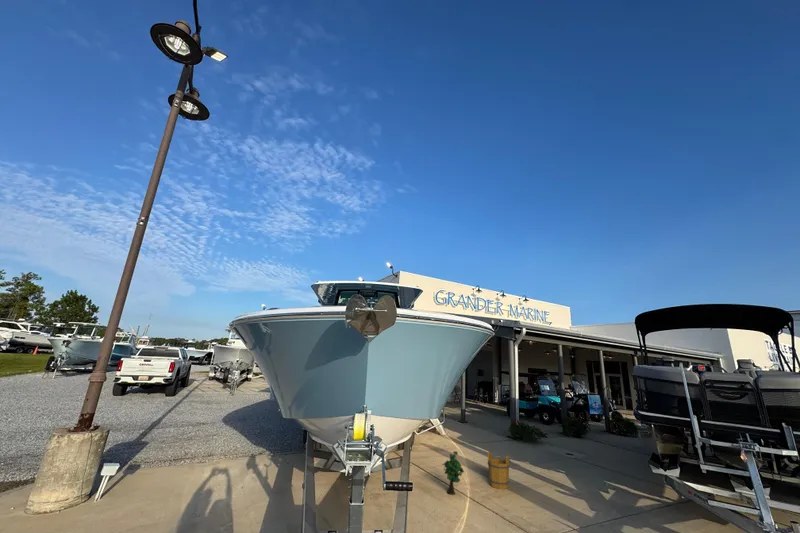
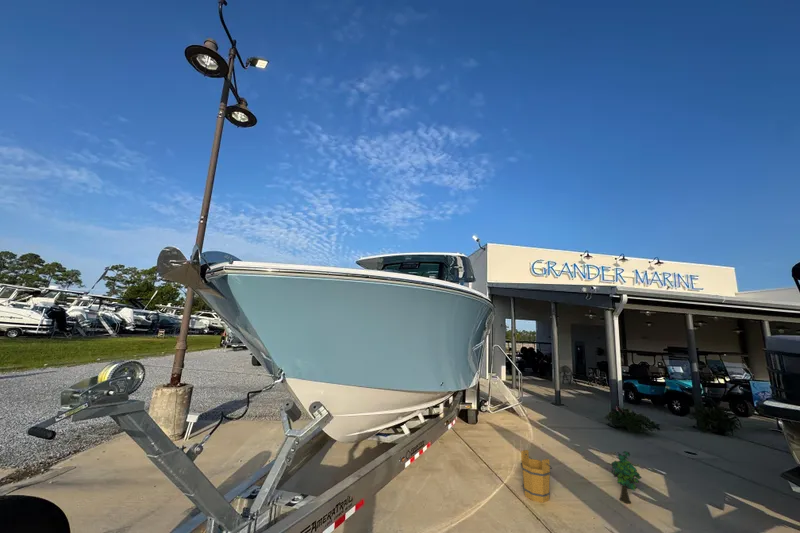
decorative plant: present [443,451,464,495] -> present [610,451,641,504]

